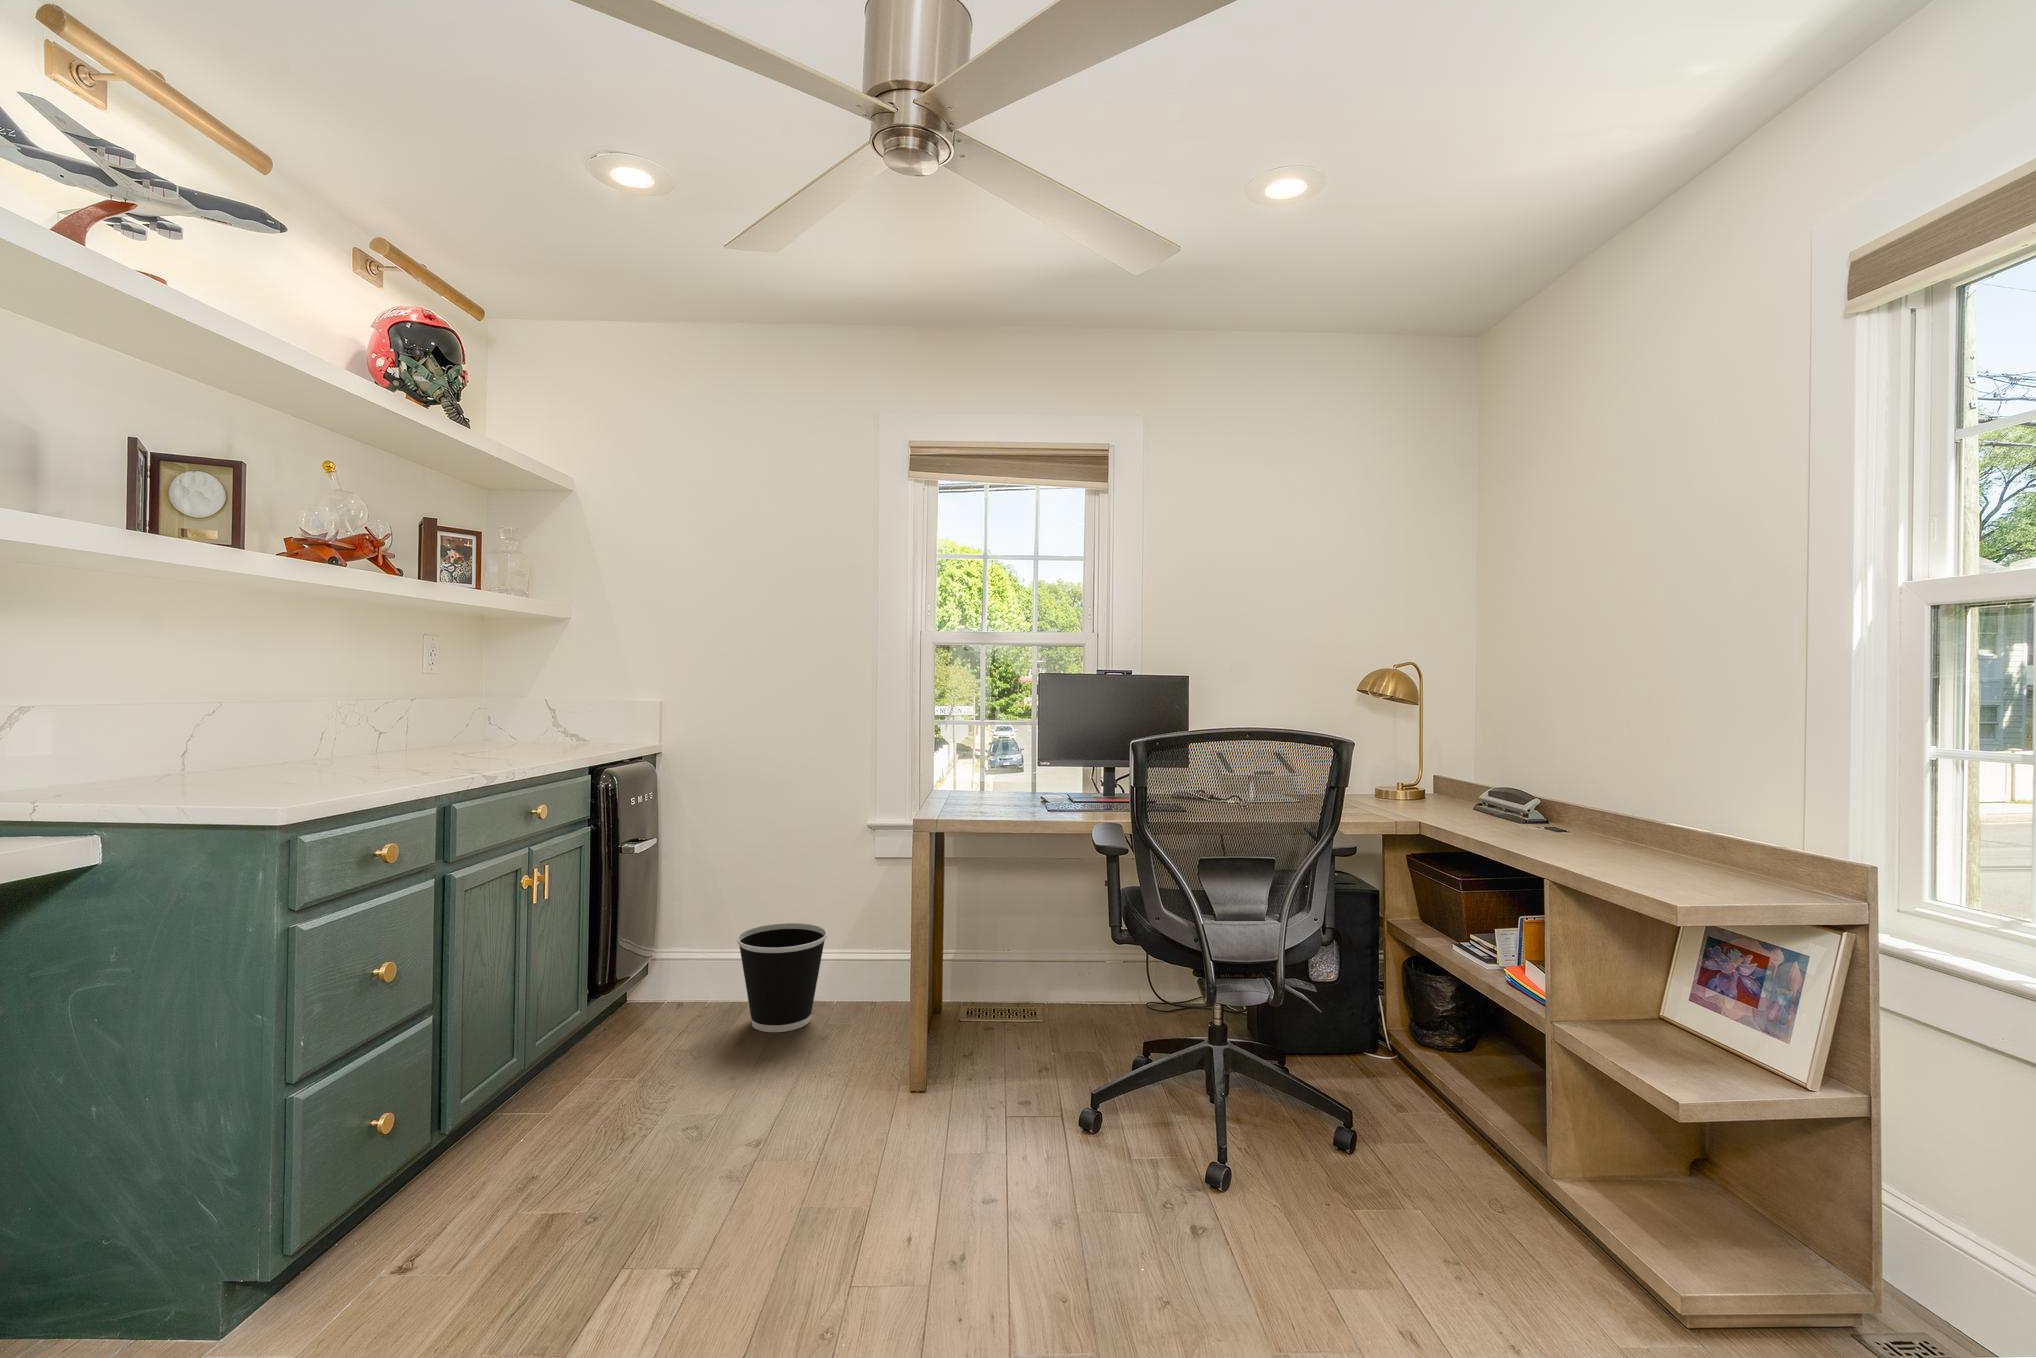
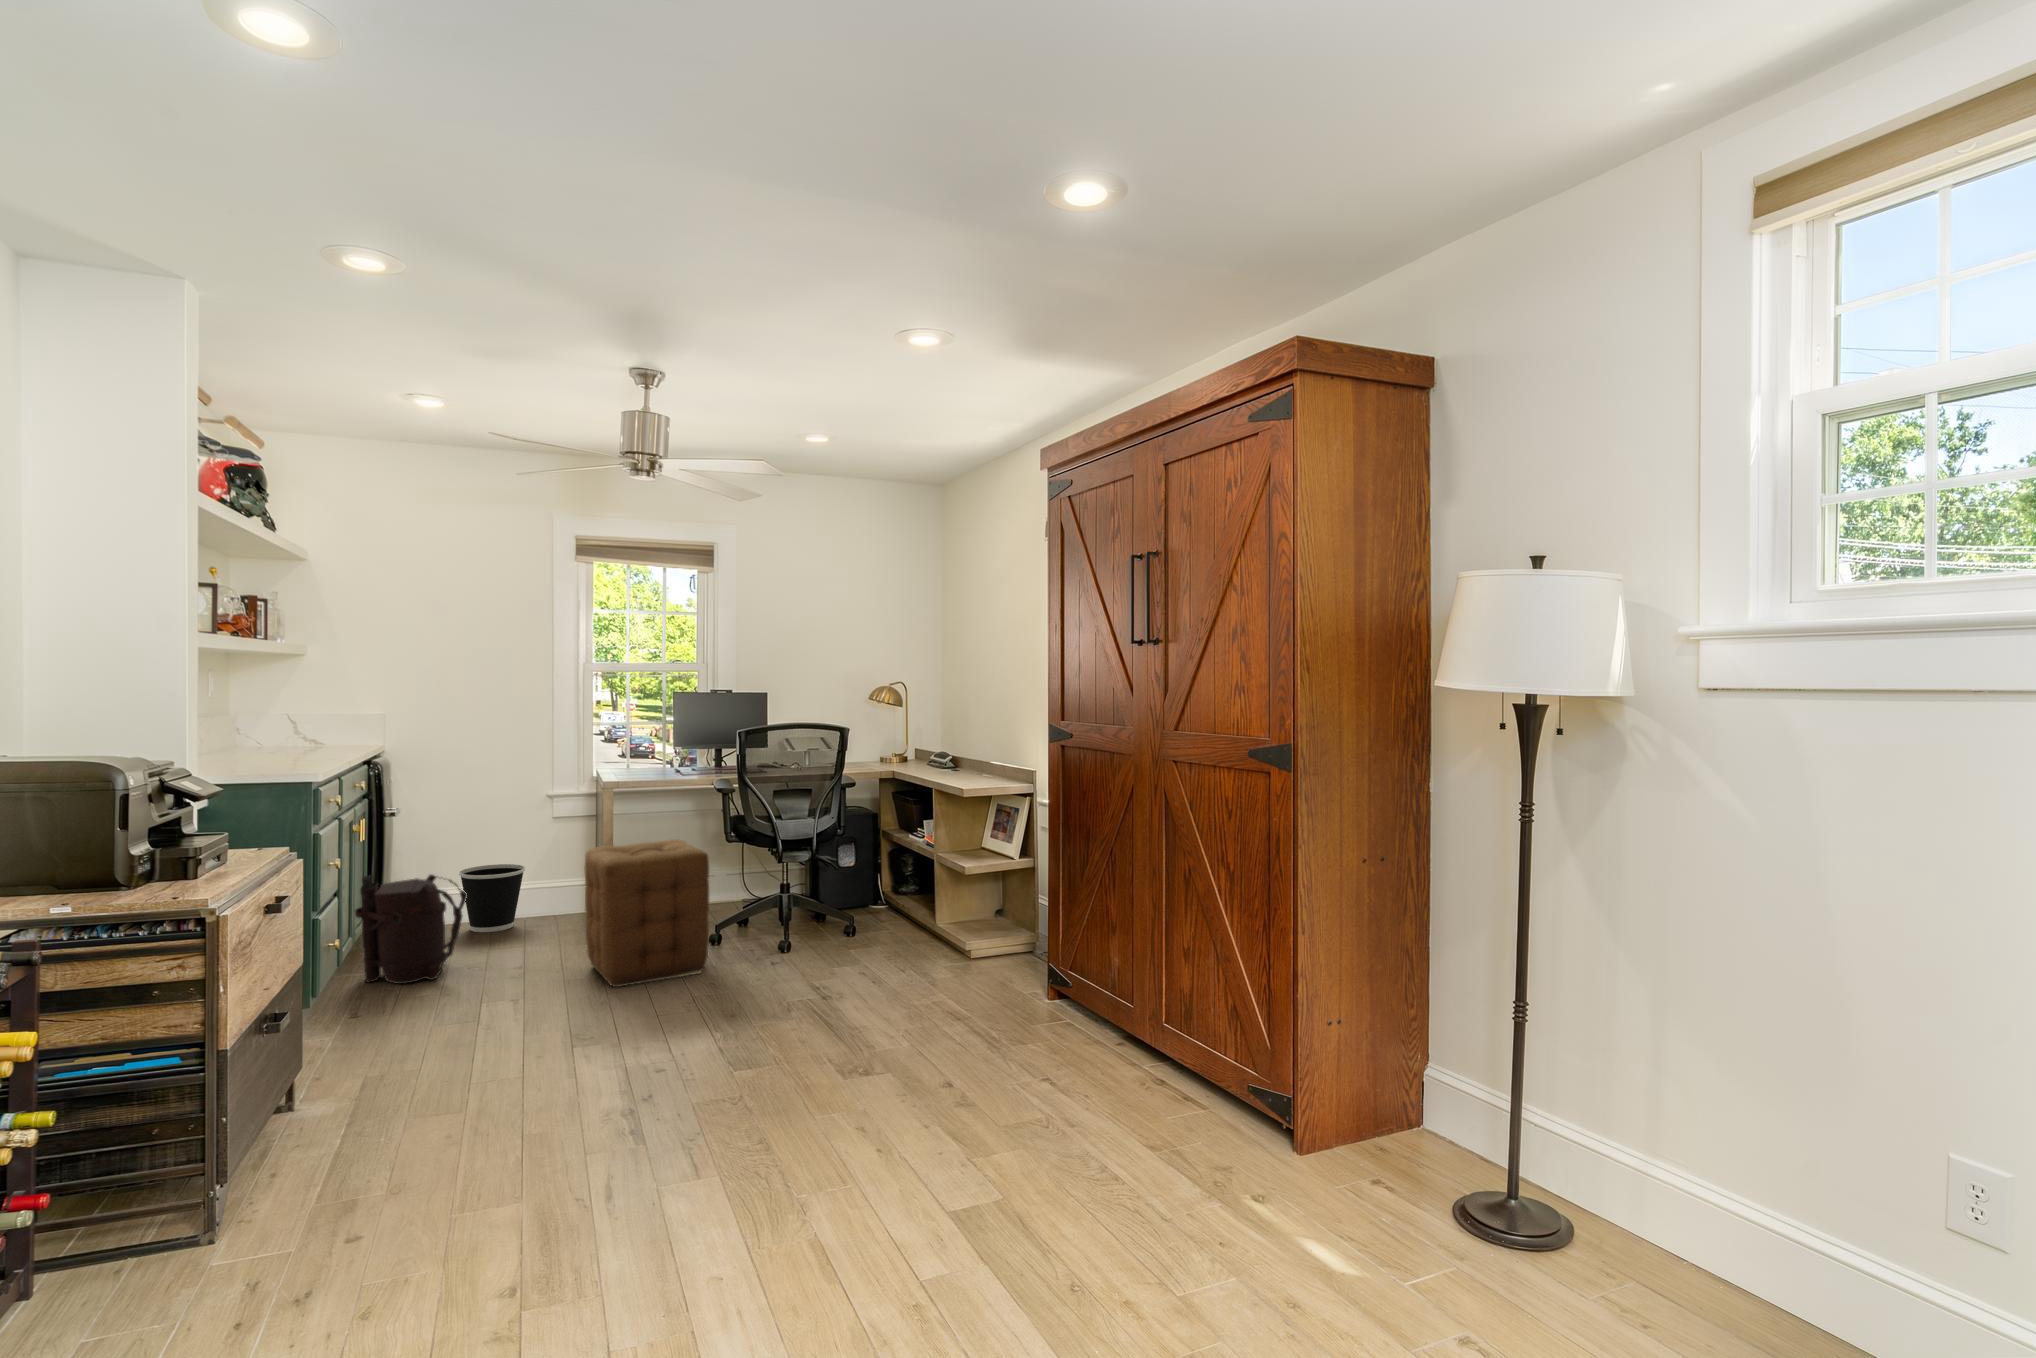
ottoman: none [839,945,1060,1281] -> present [584,839,709,987]
backpack: none [510,960,698,1165] -> present [355,875,467,984]

